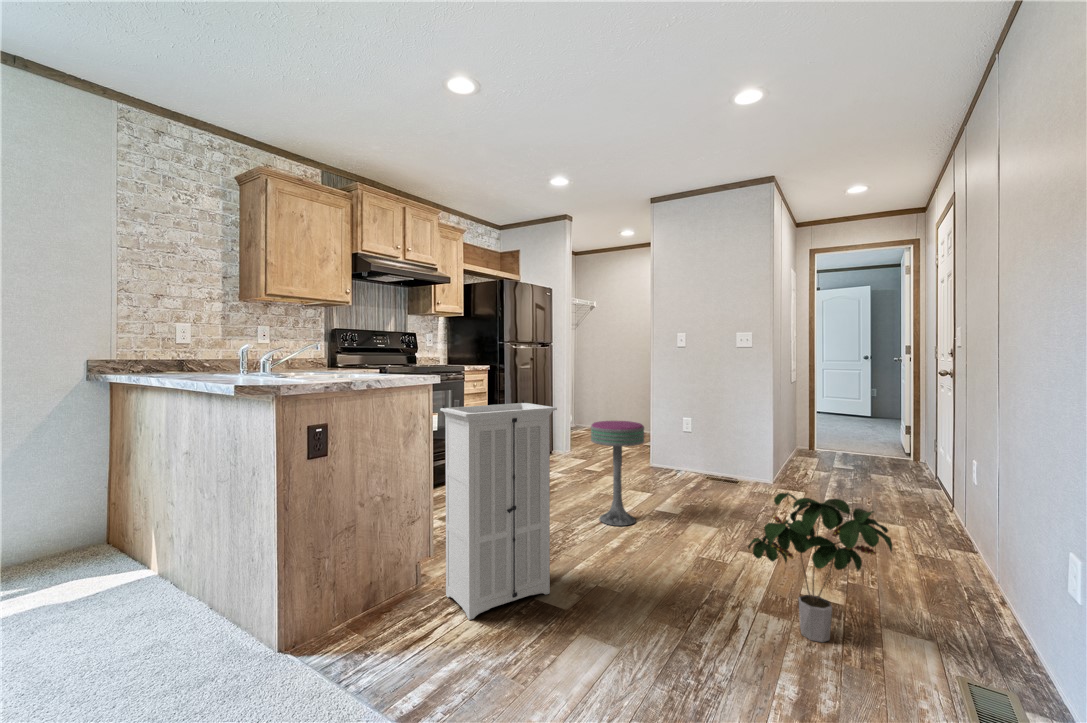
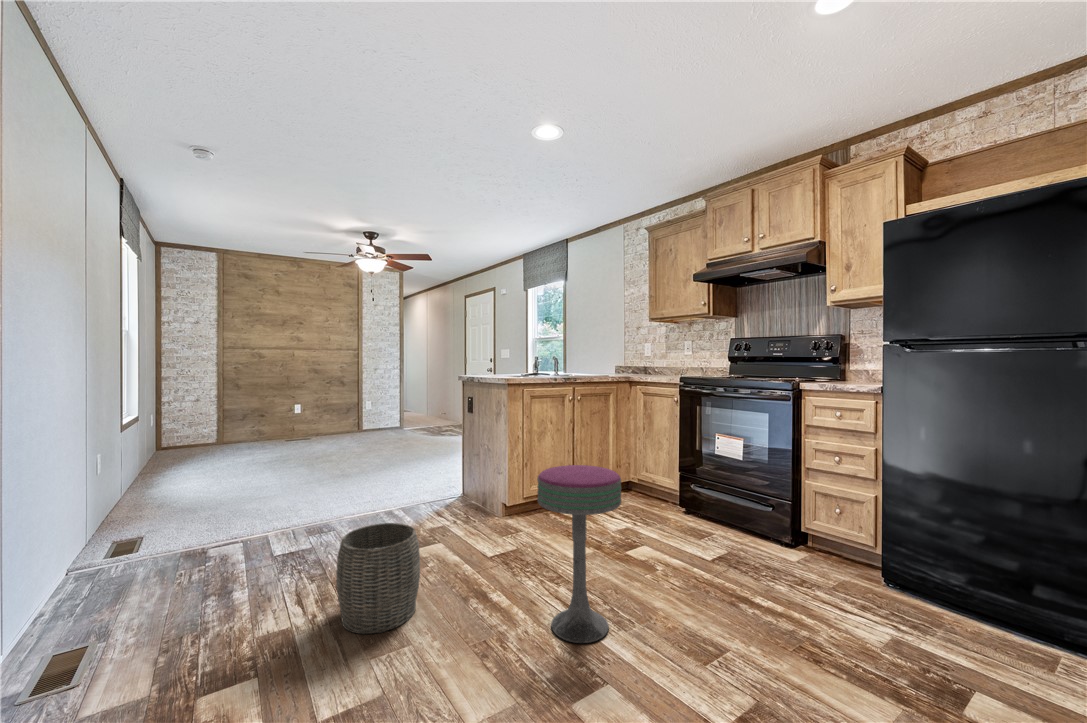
storage cabinet: present [440,400,557,620] -> none [437,397,483,548]
potted plant: present [748,492,892,642] -> none [148,503,301,644]
woven basket: none [653,500,728,596] -> present [336,523,420,634]

